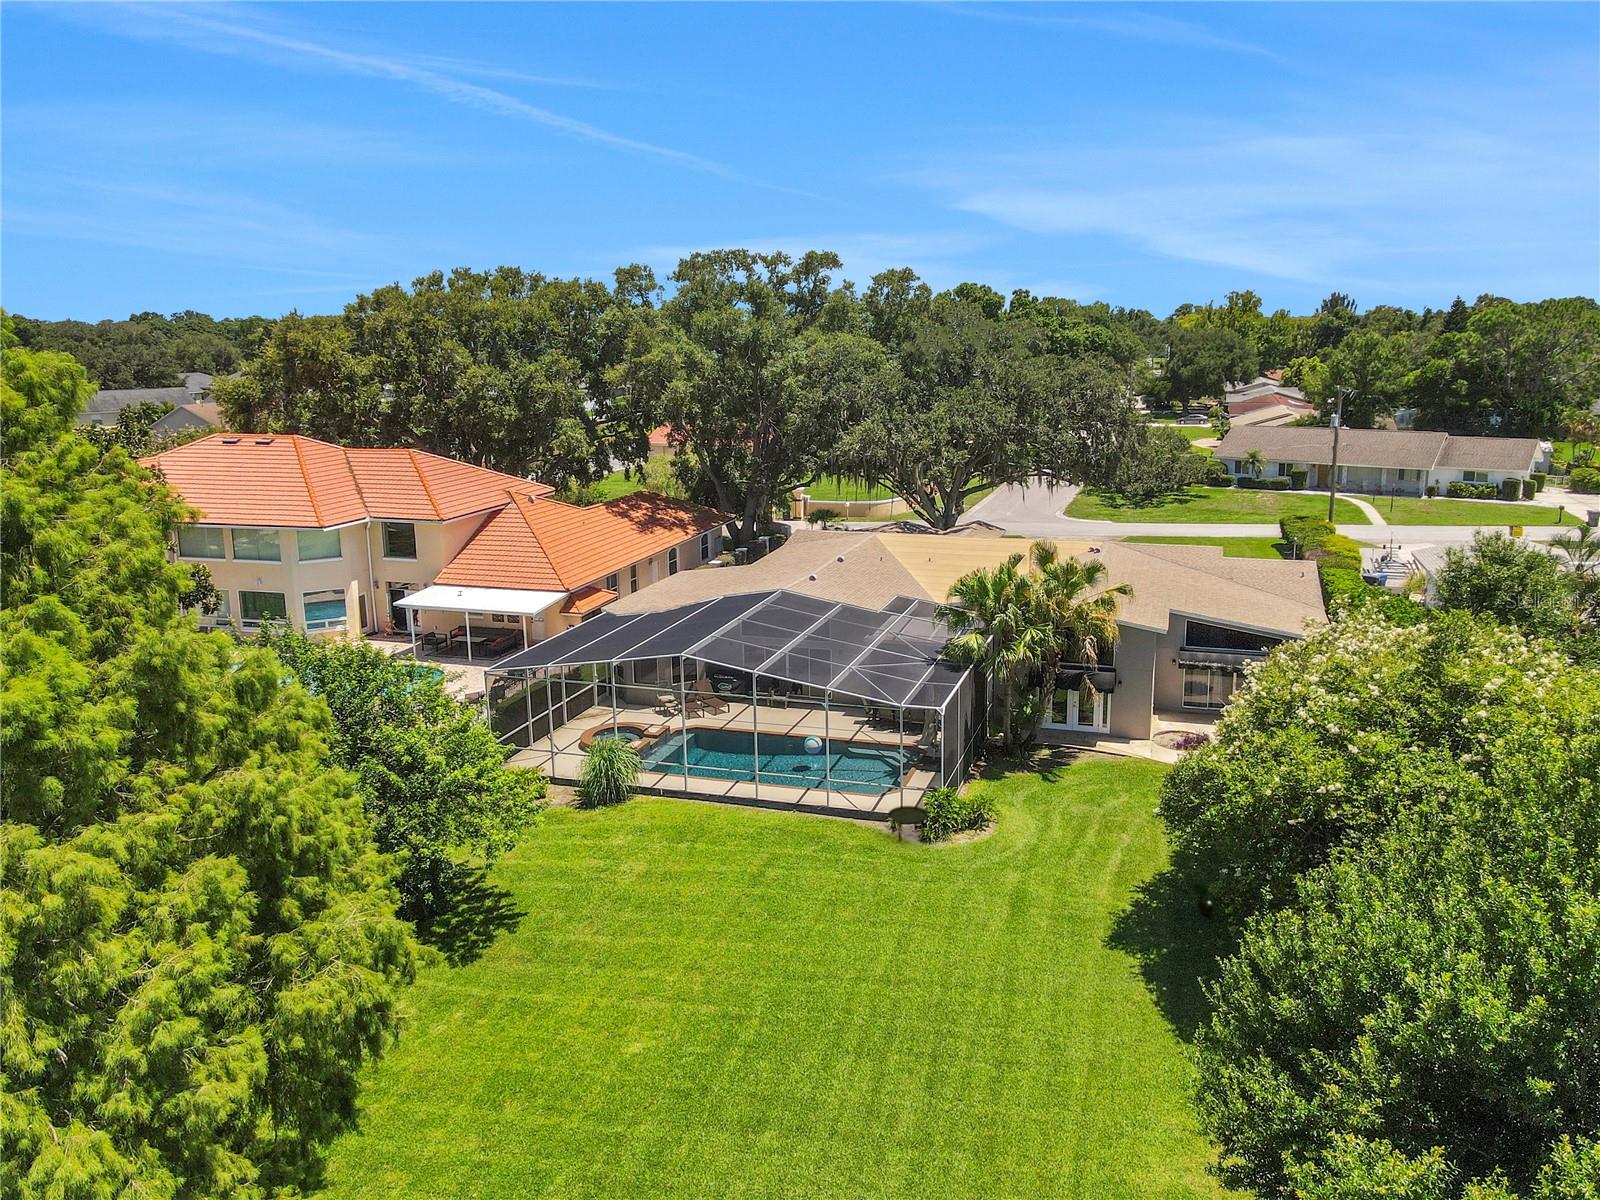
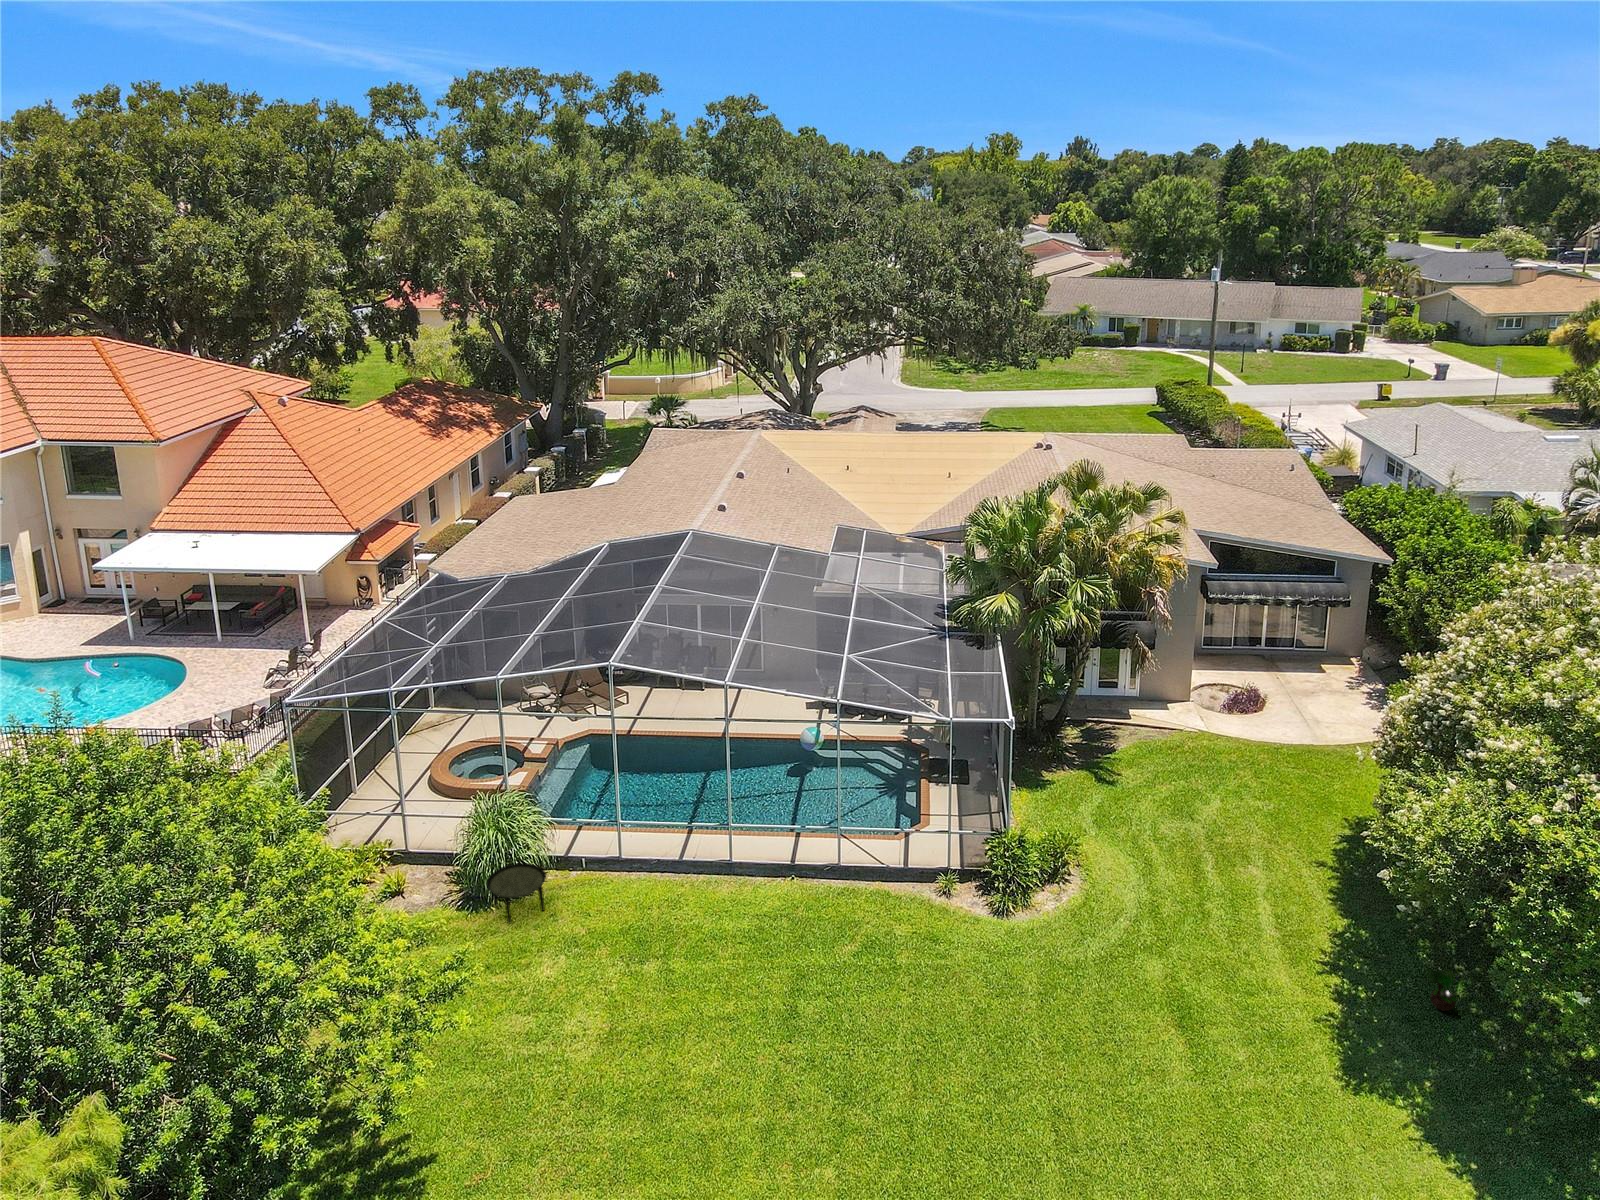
round table: present [888,806,928,842] -> present [487,863,546,924]

